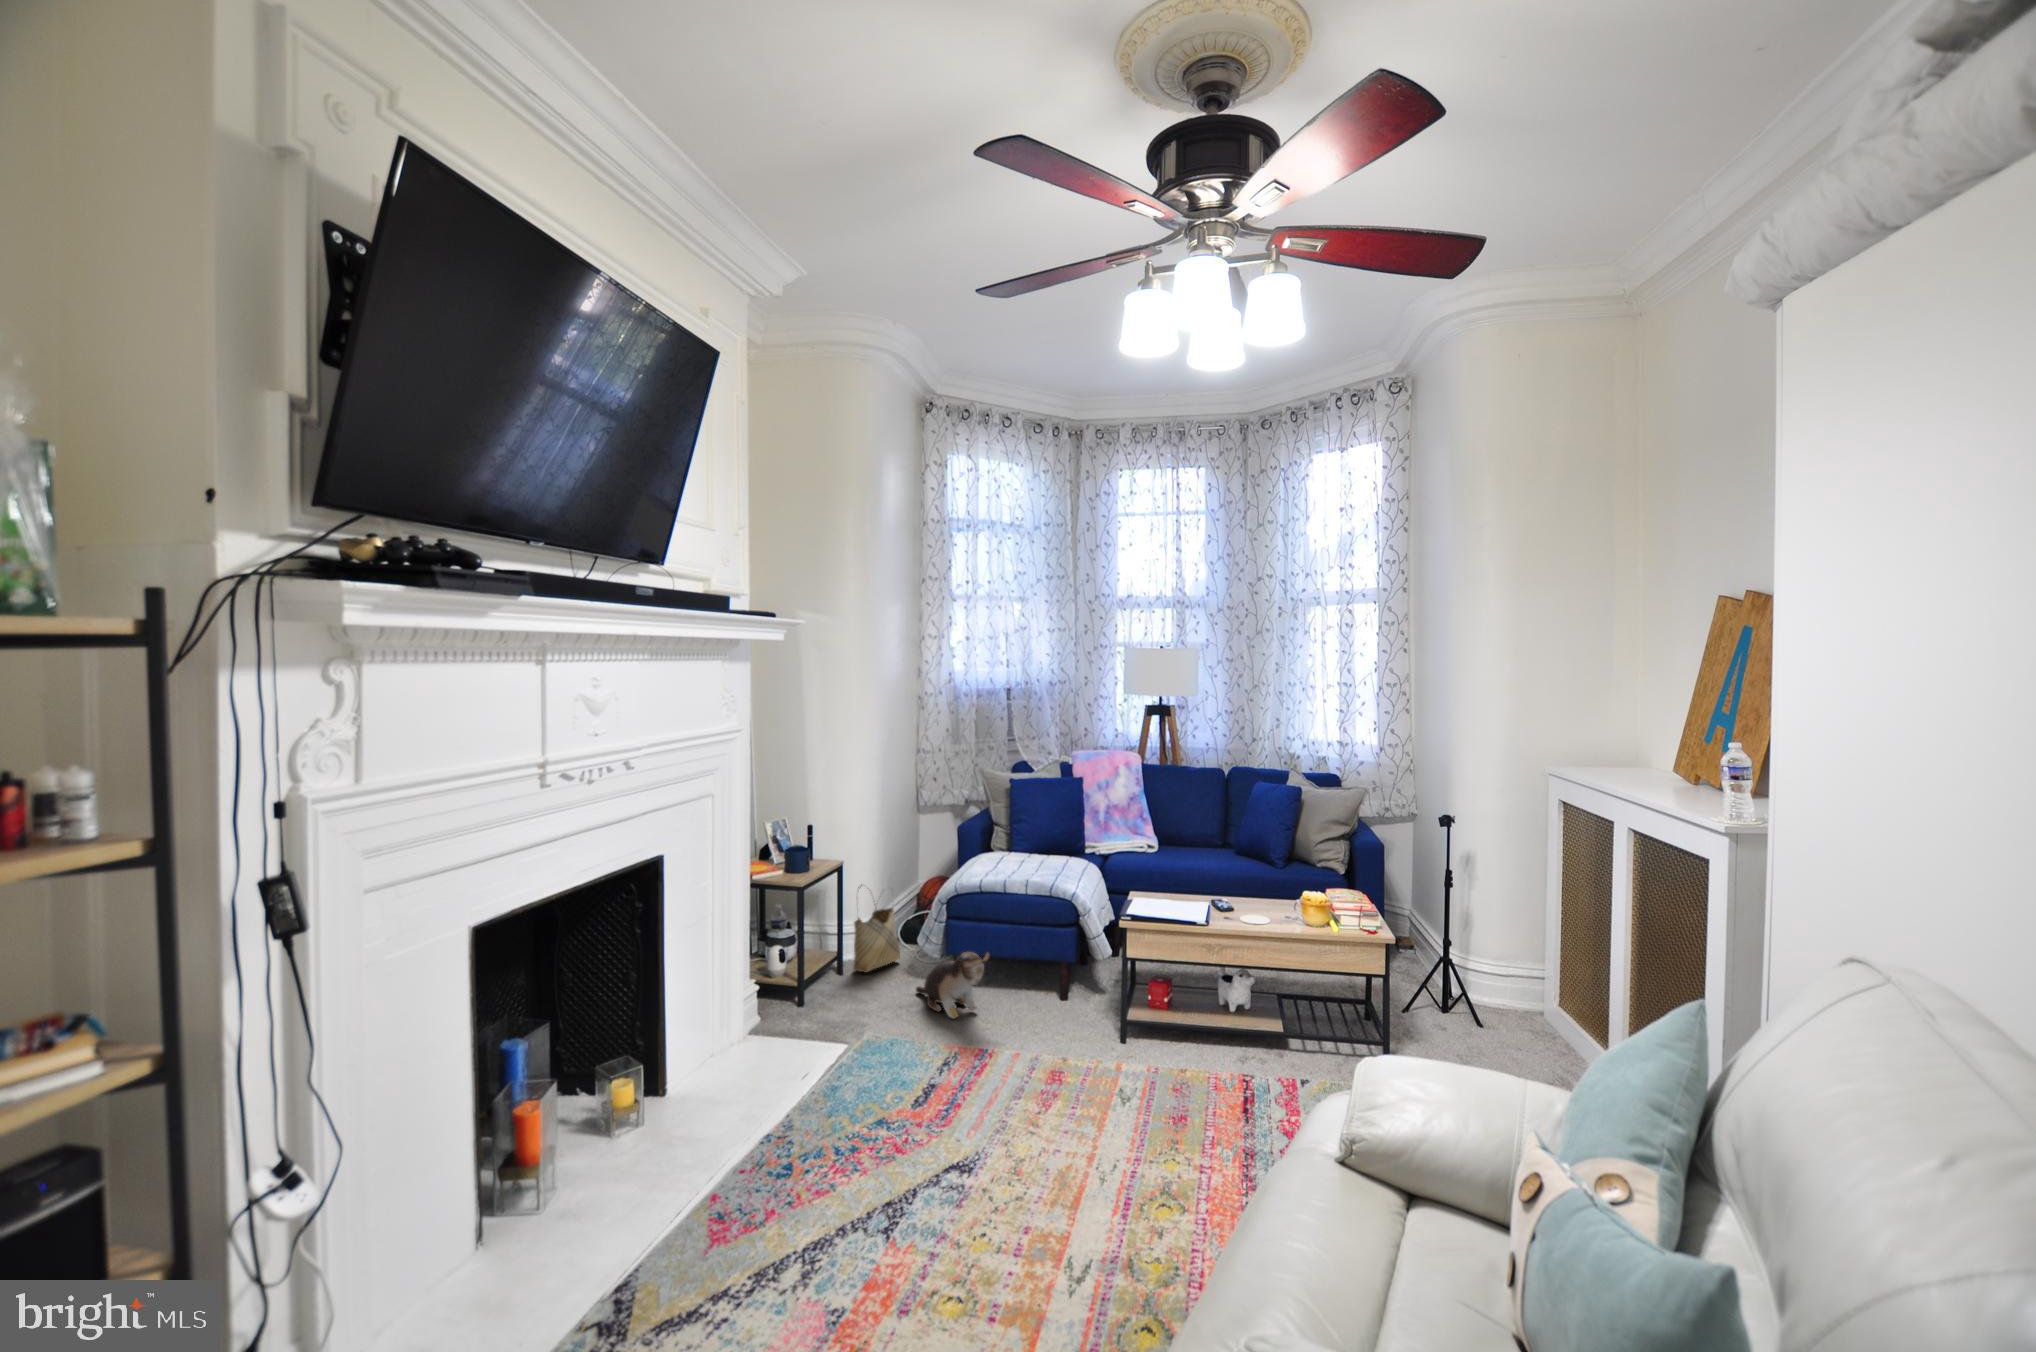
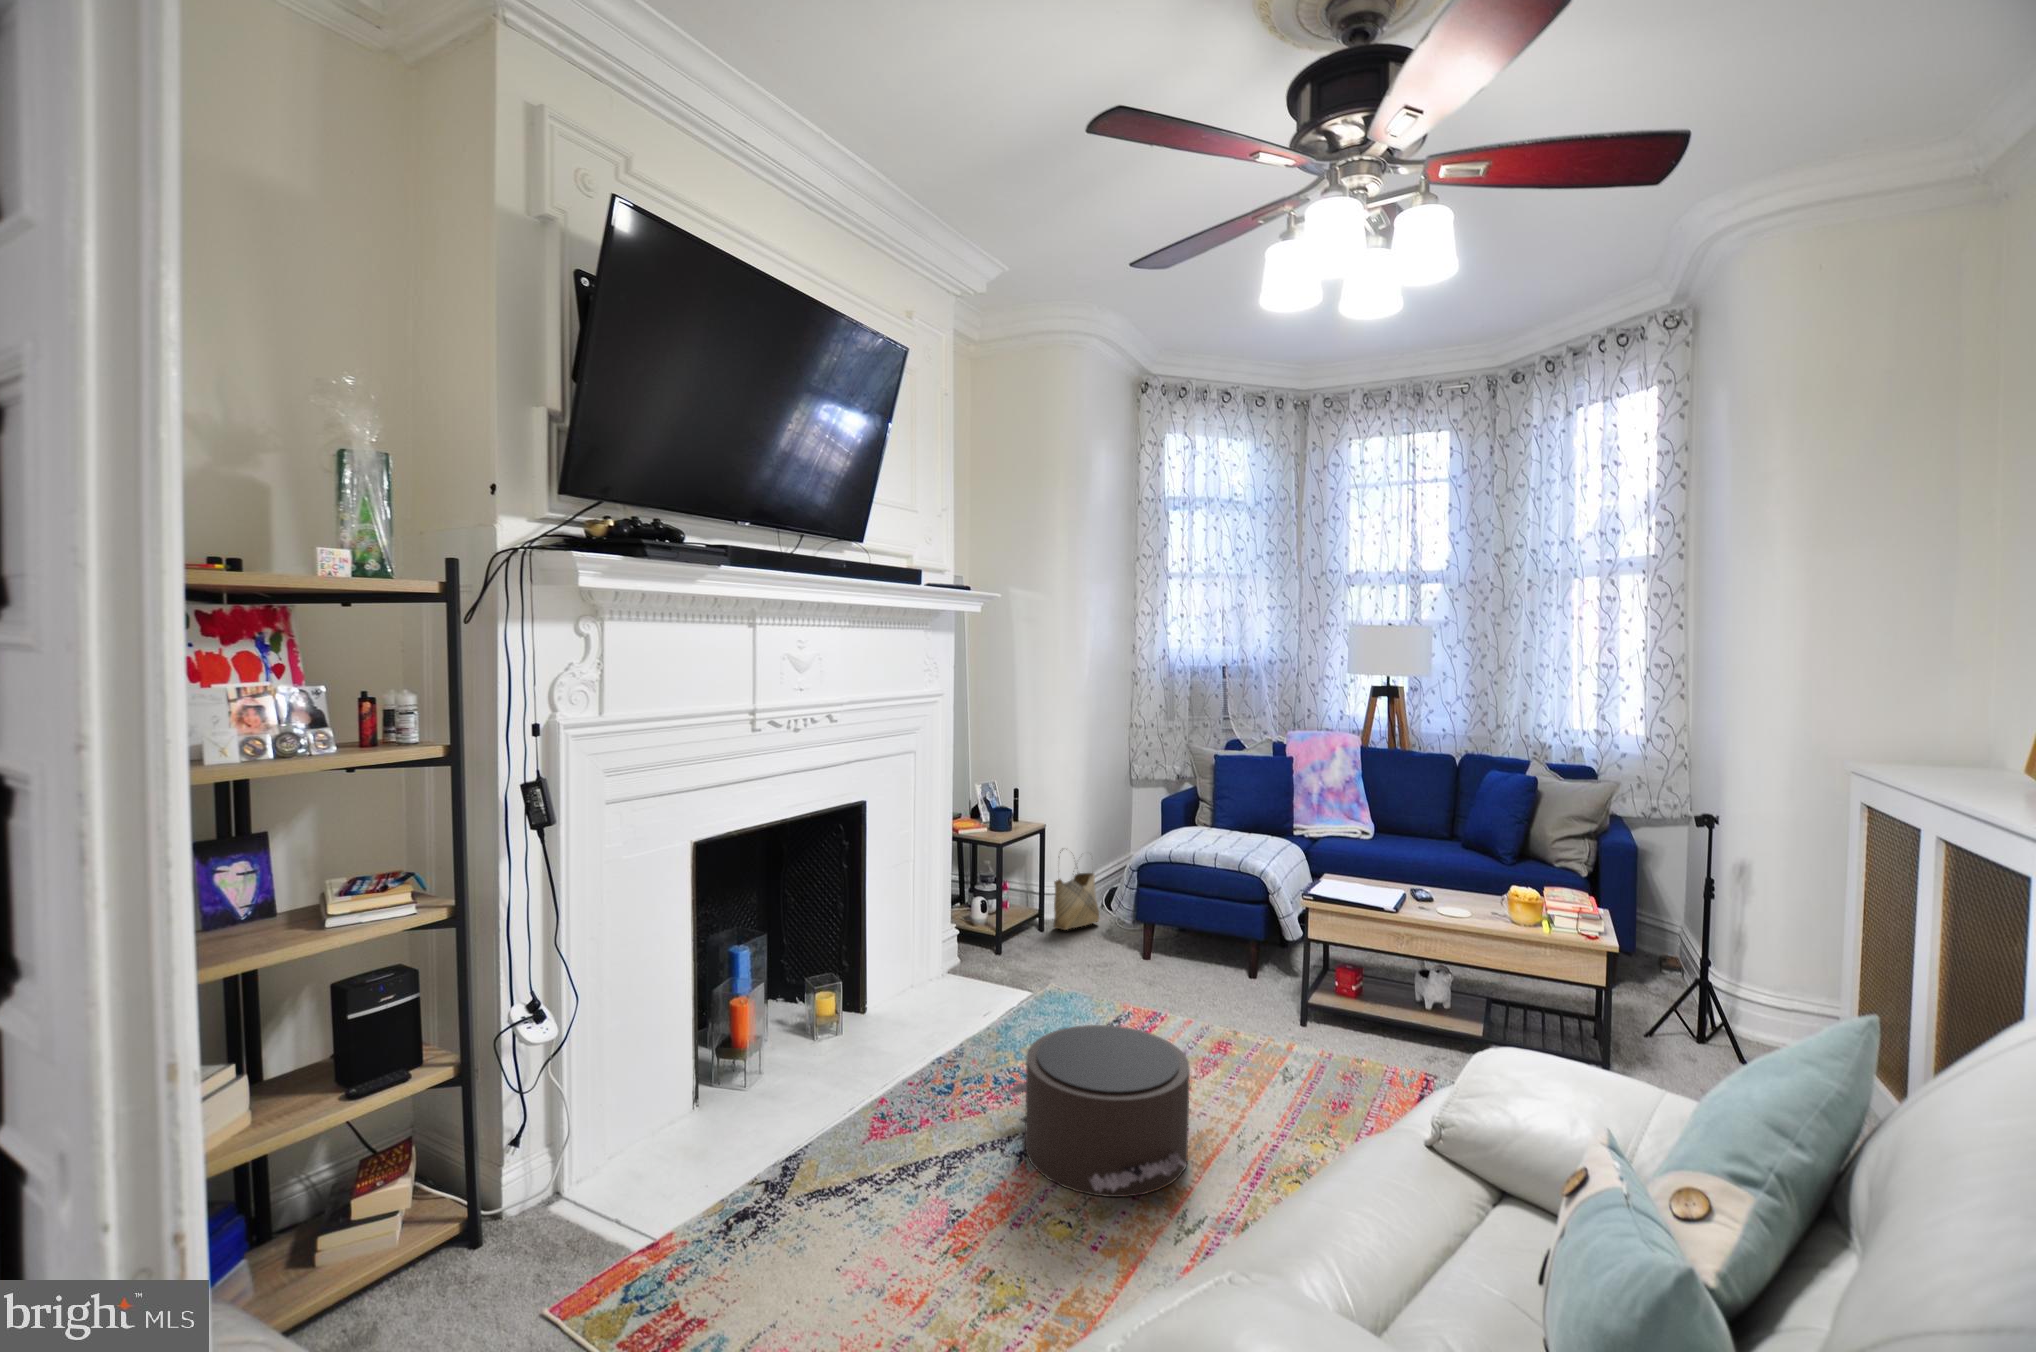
plush toy: present [916,952,989,1019] -> none [1106,917,1170,981]
pouf: none [859,1075,1068,1261] -> present [1008,1025,1190,1197]

